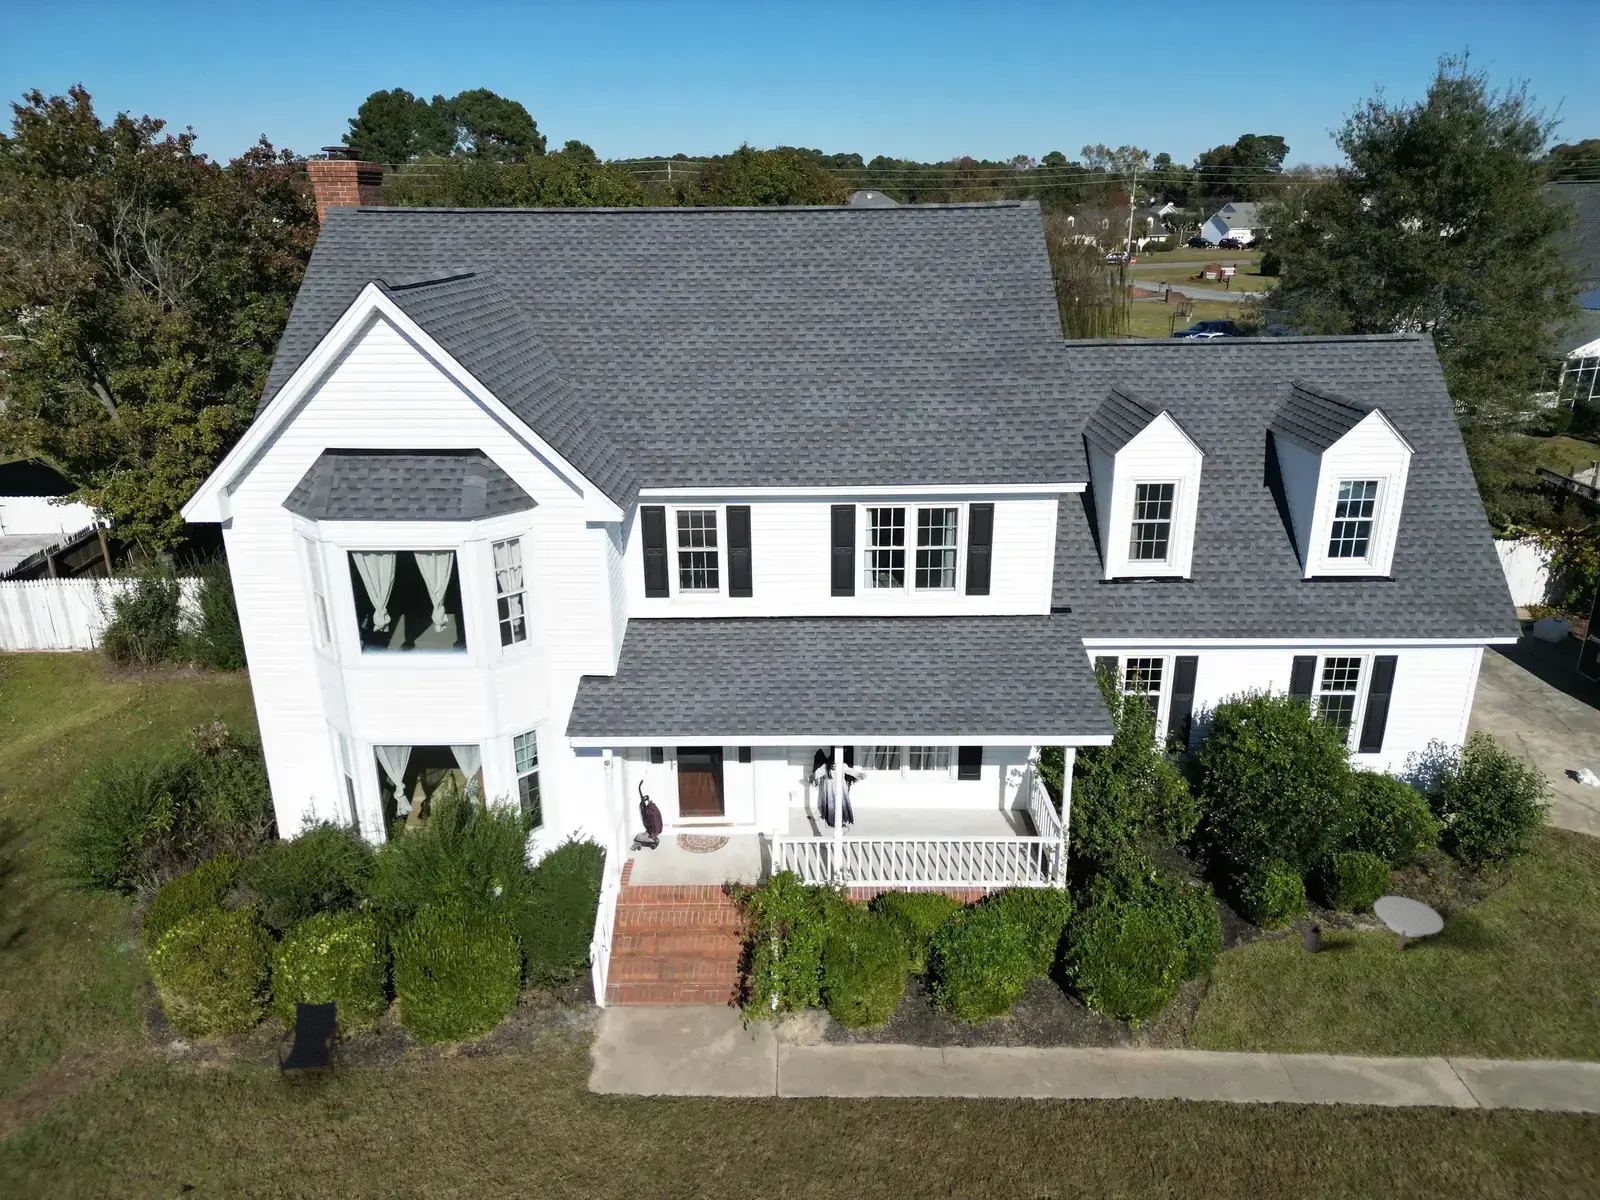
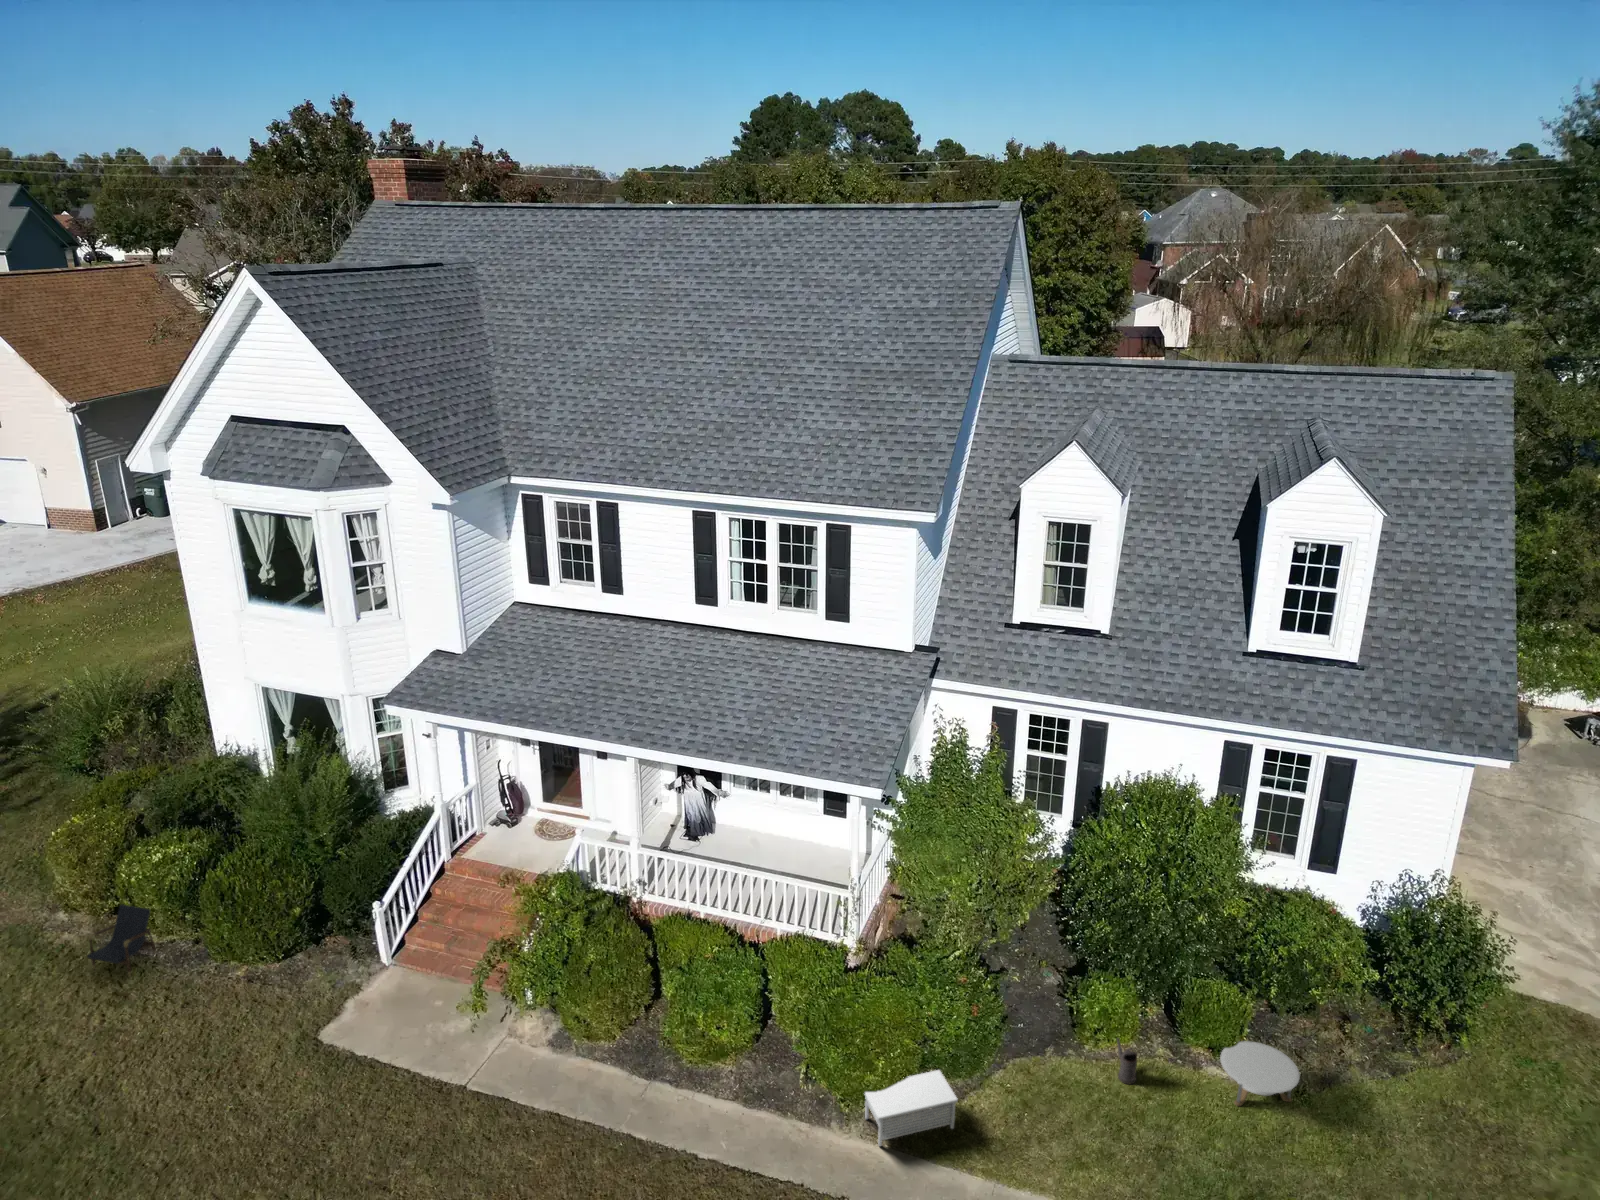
storage bench: none [1148,976,1228,1055] -> present [864,1070,958,1146]

